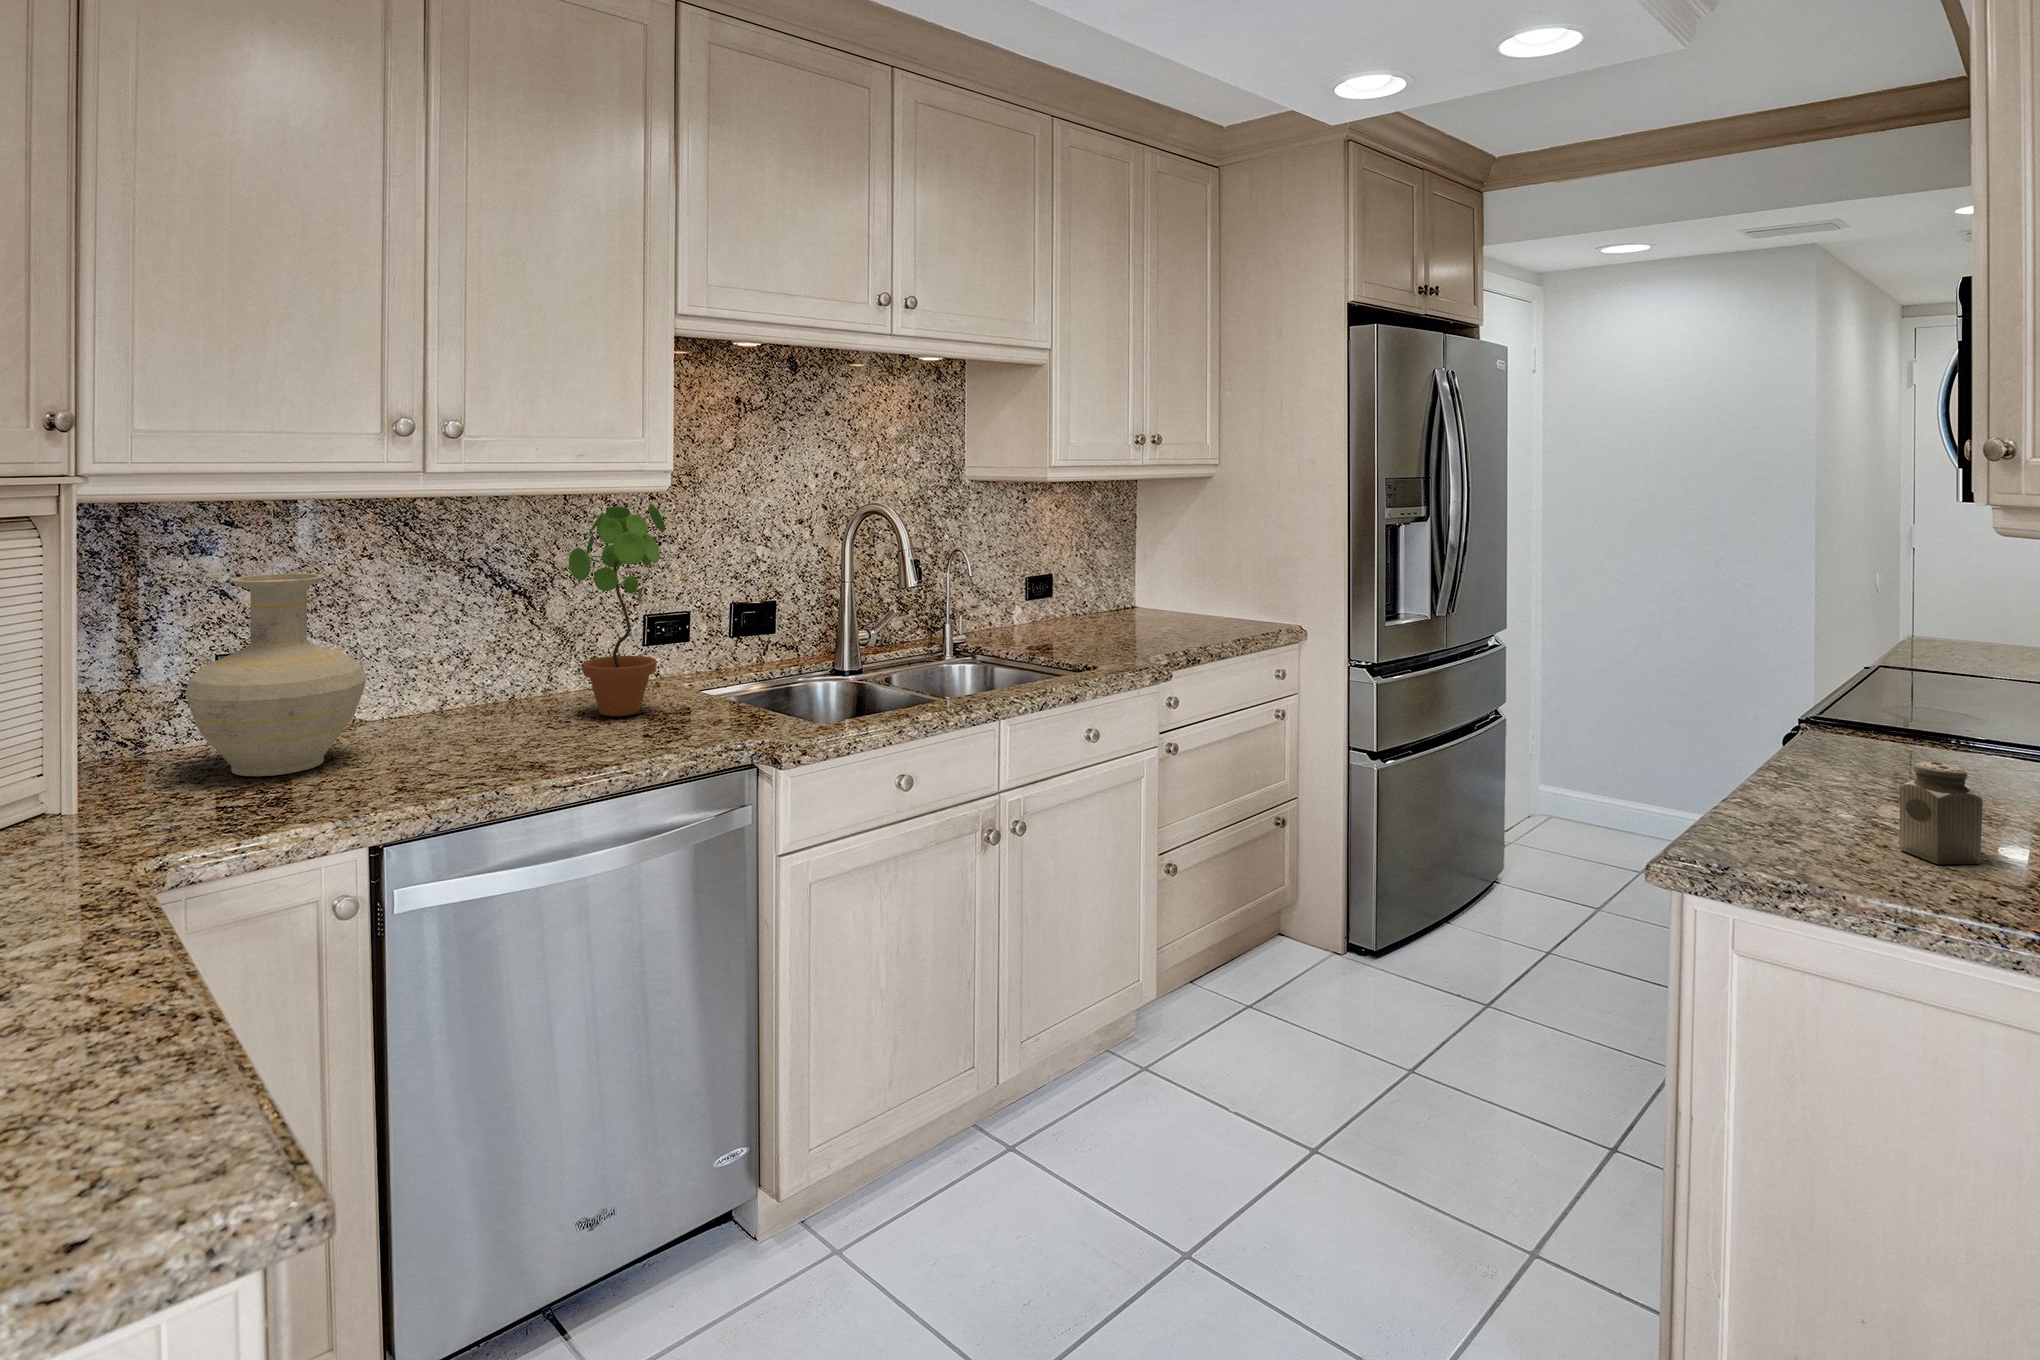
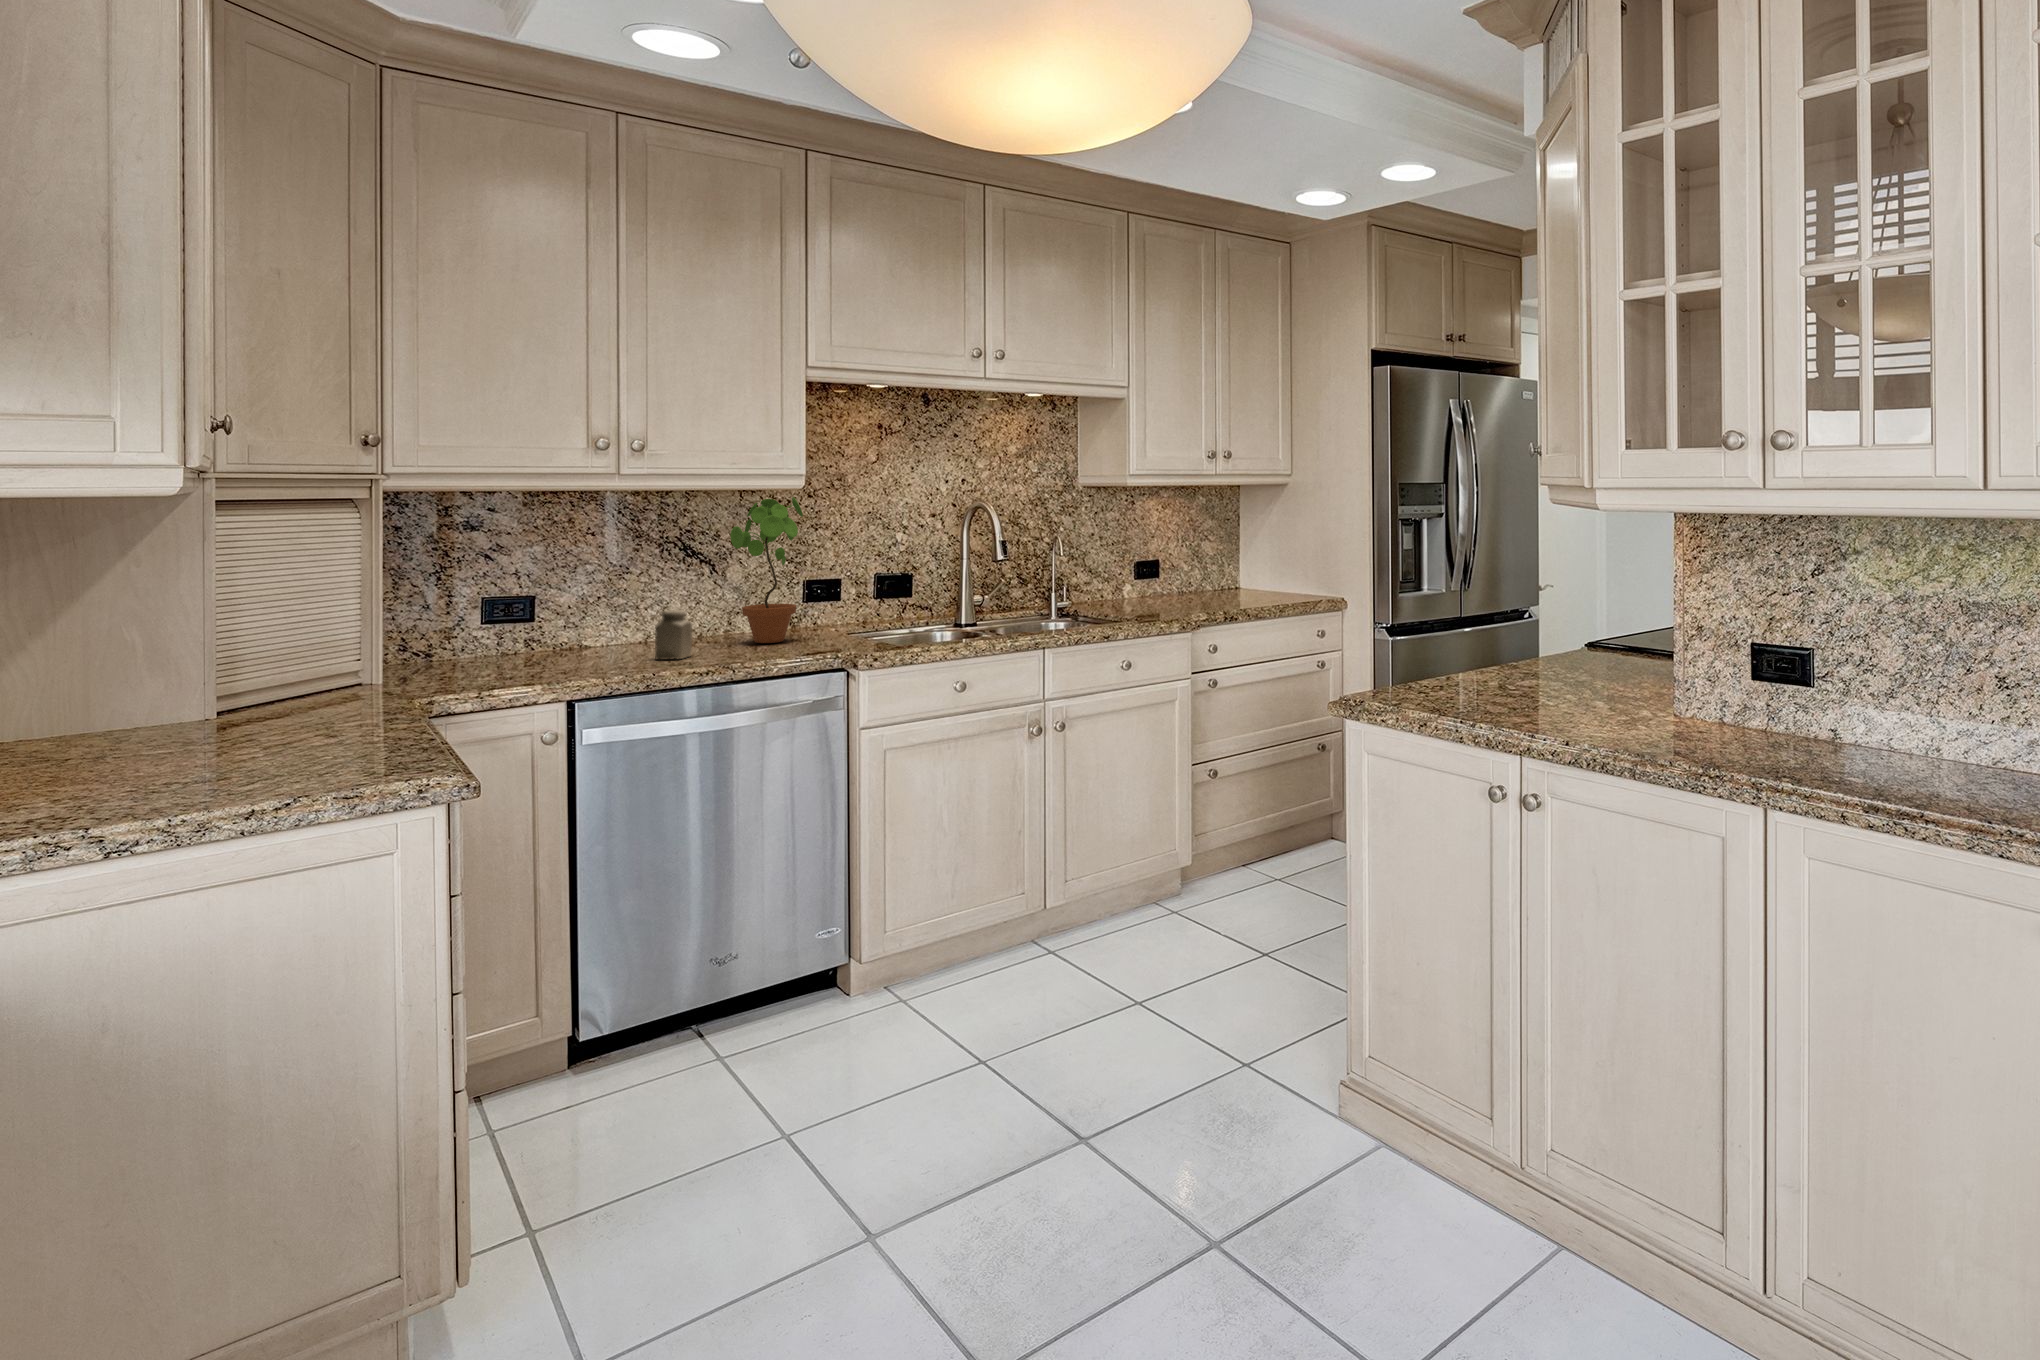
vase: present [186,573,366,776] -> none [456,541,580,669]
salt shaker: present [1899,762,1983,864] -> present [655,610,692,660]

